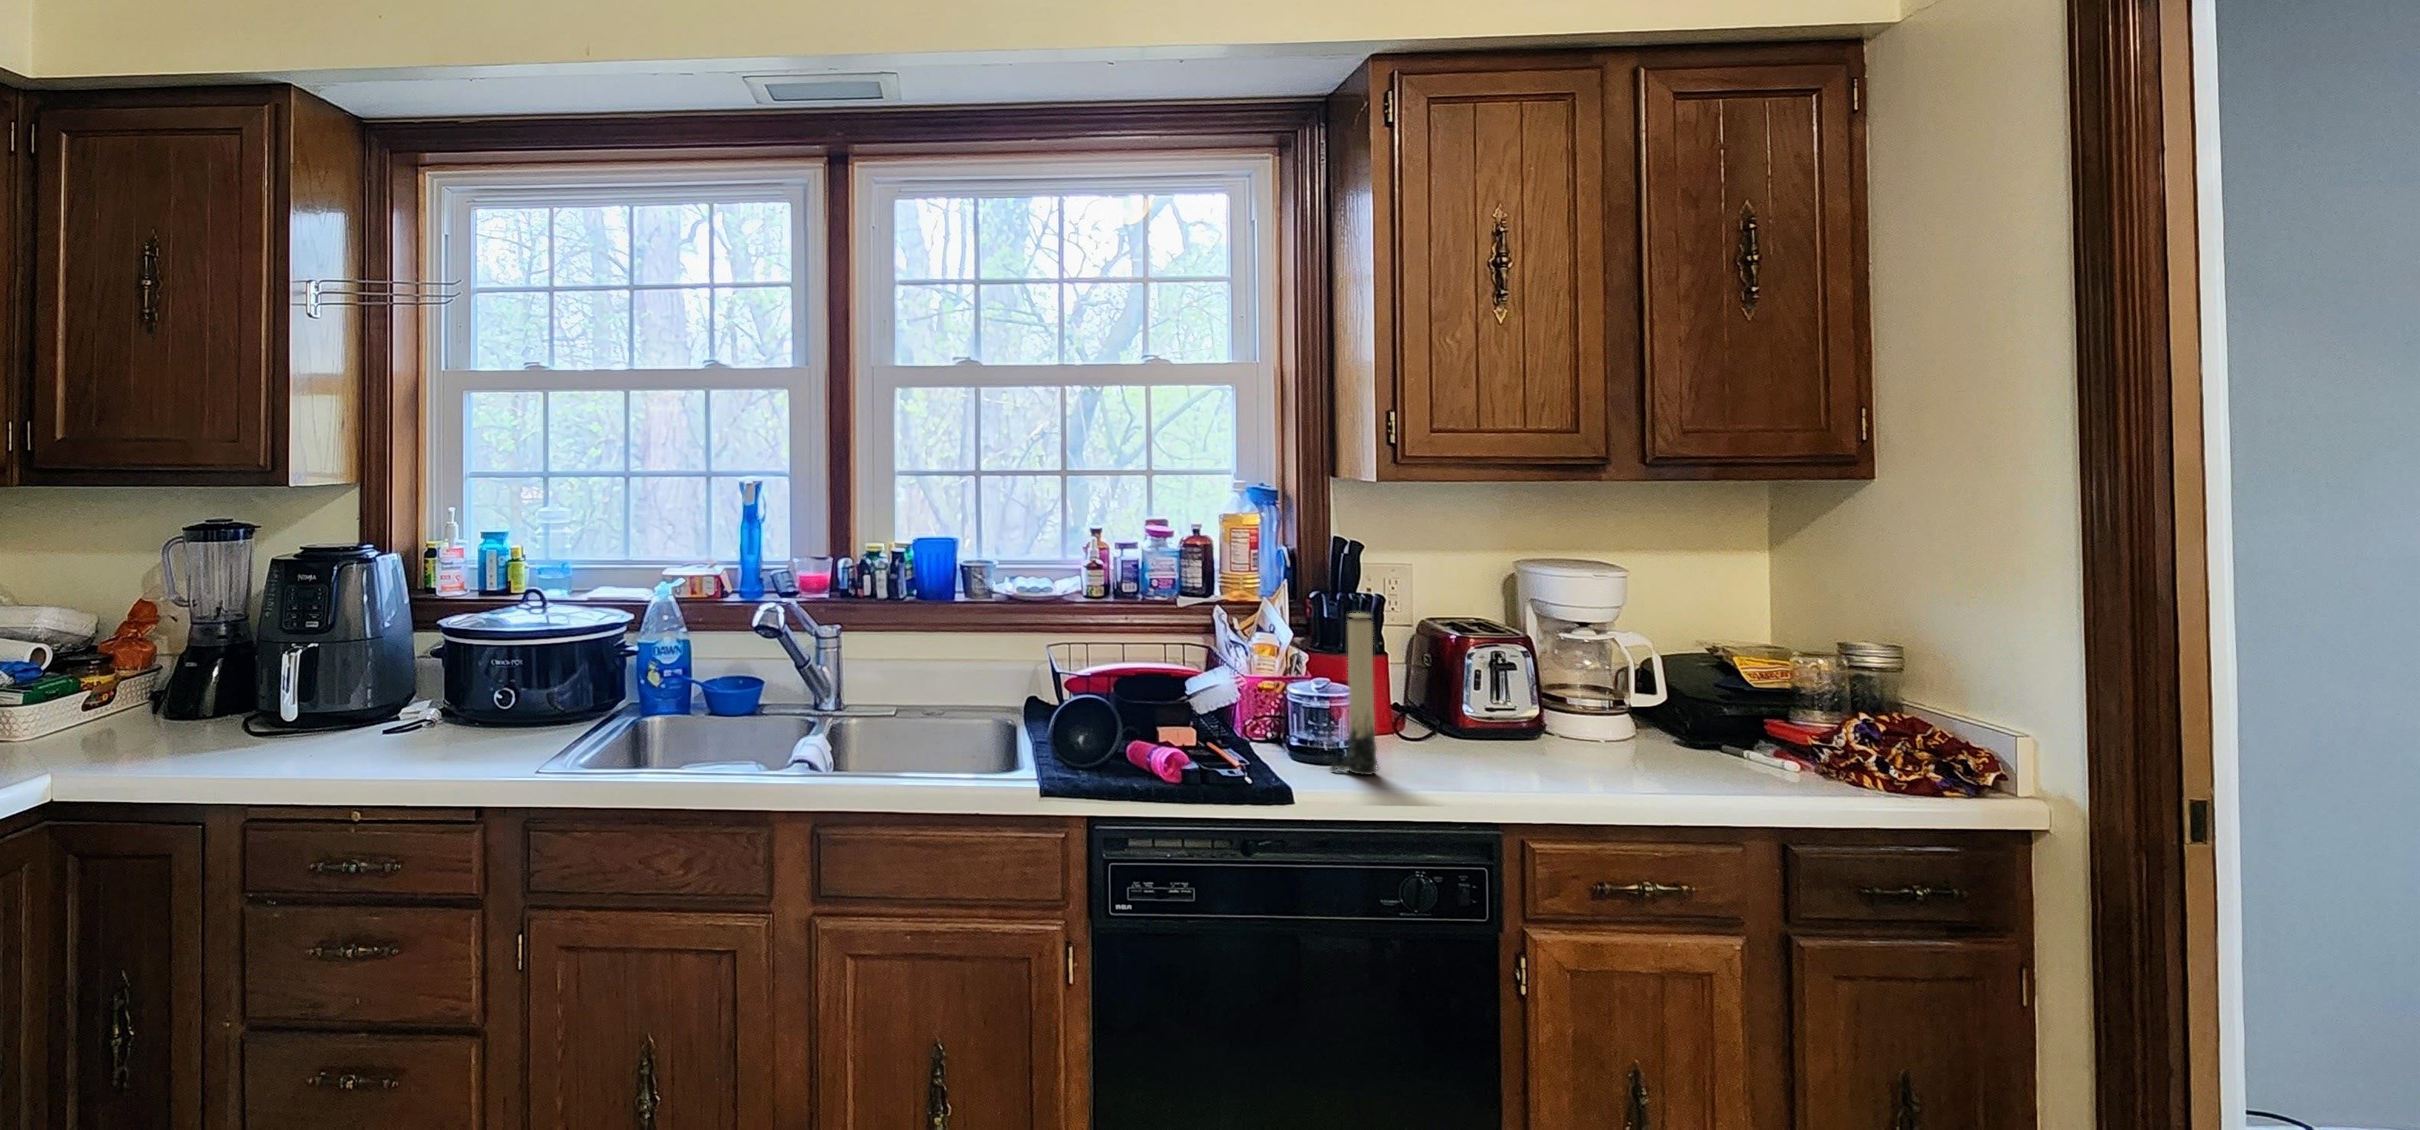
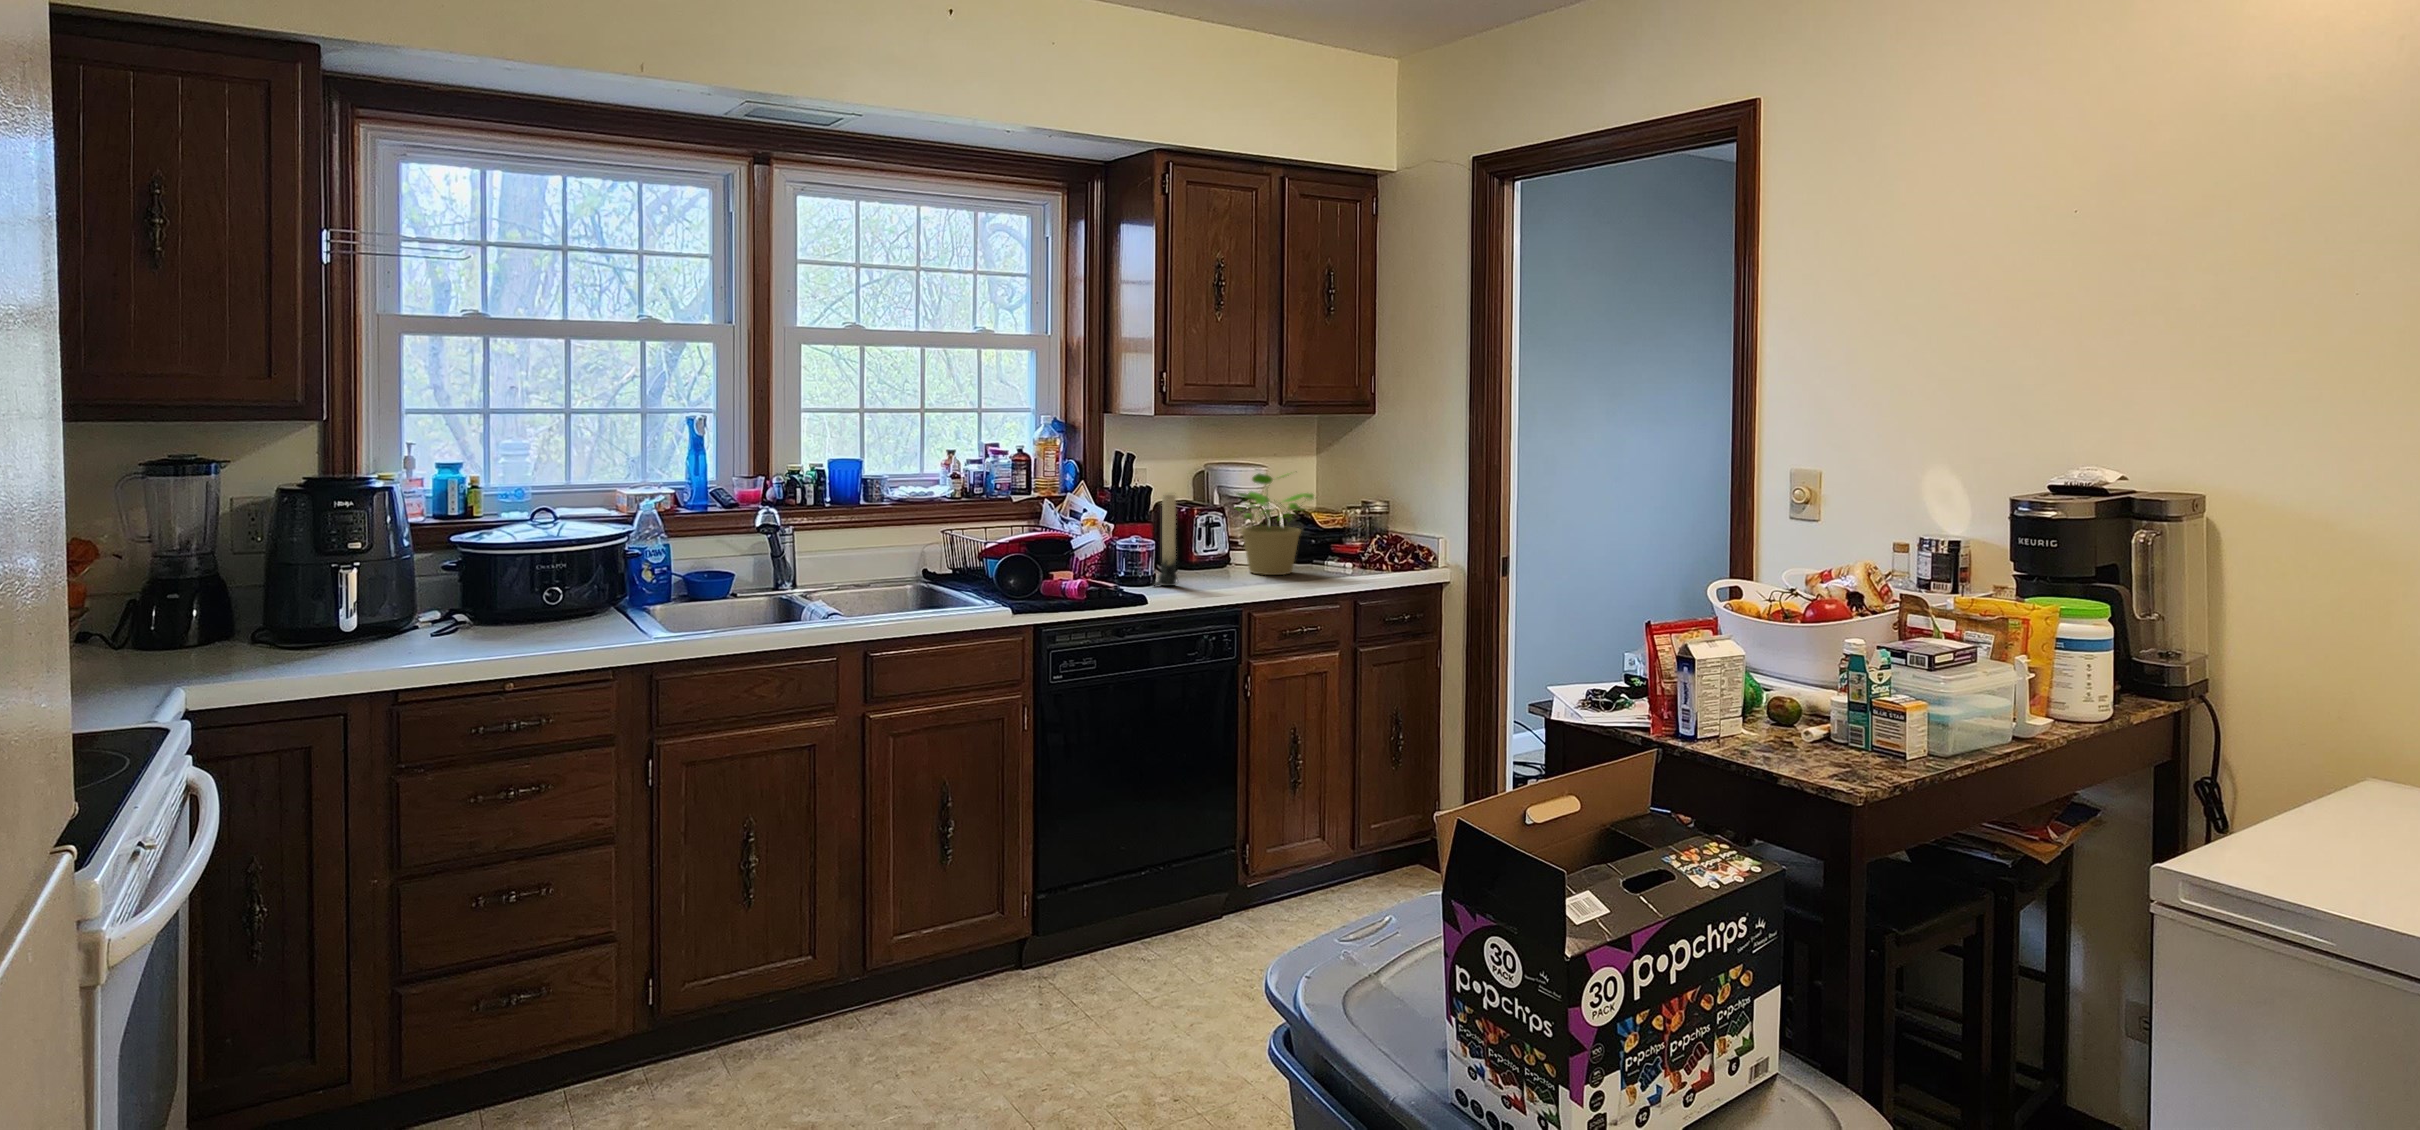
potted plant: none [1514,588,1693,774] -> present [1235,474,1314,575]

